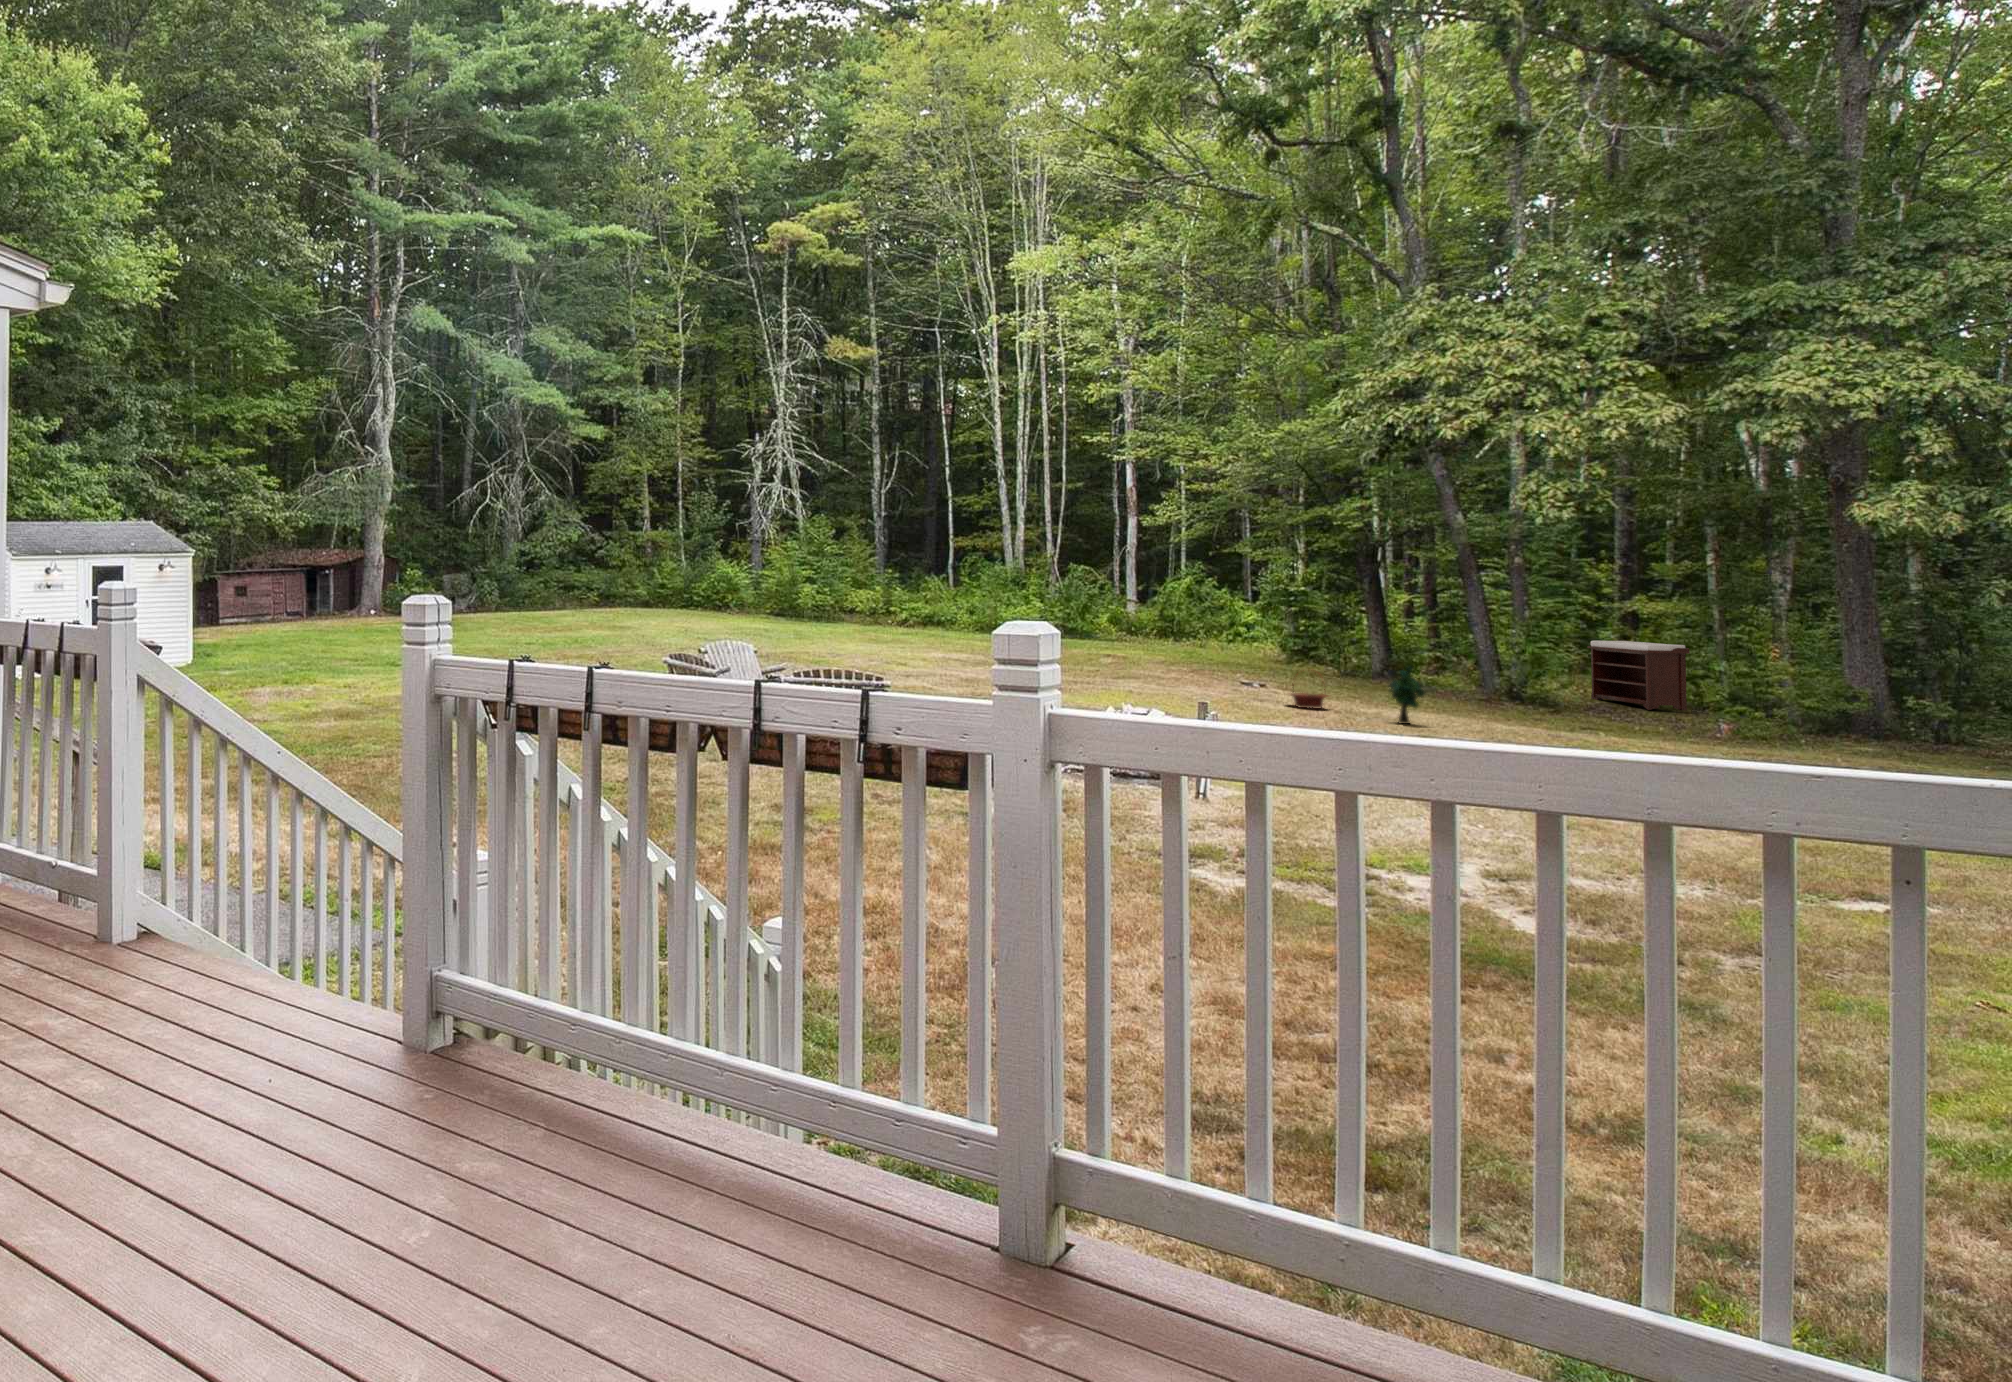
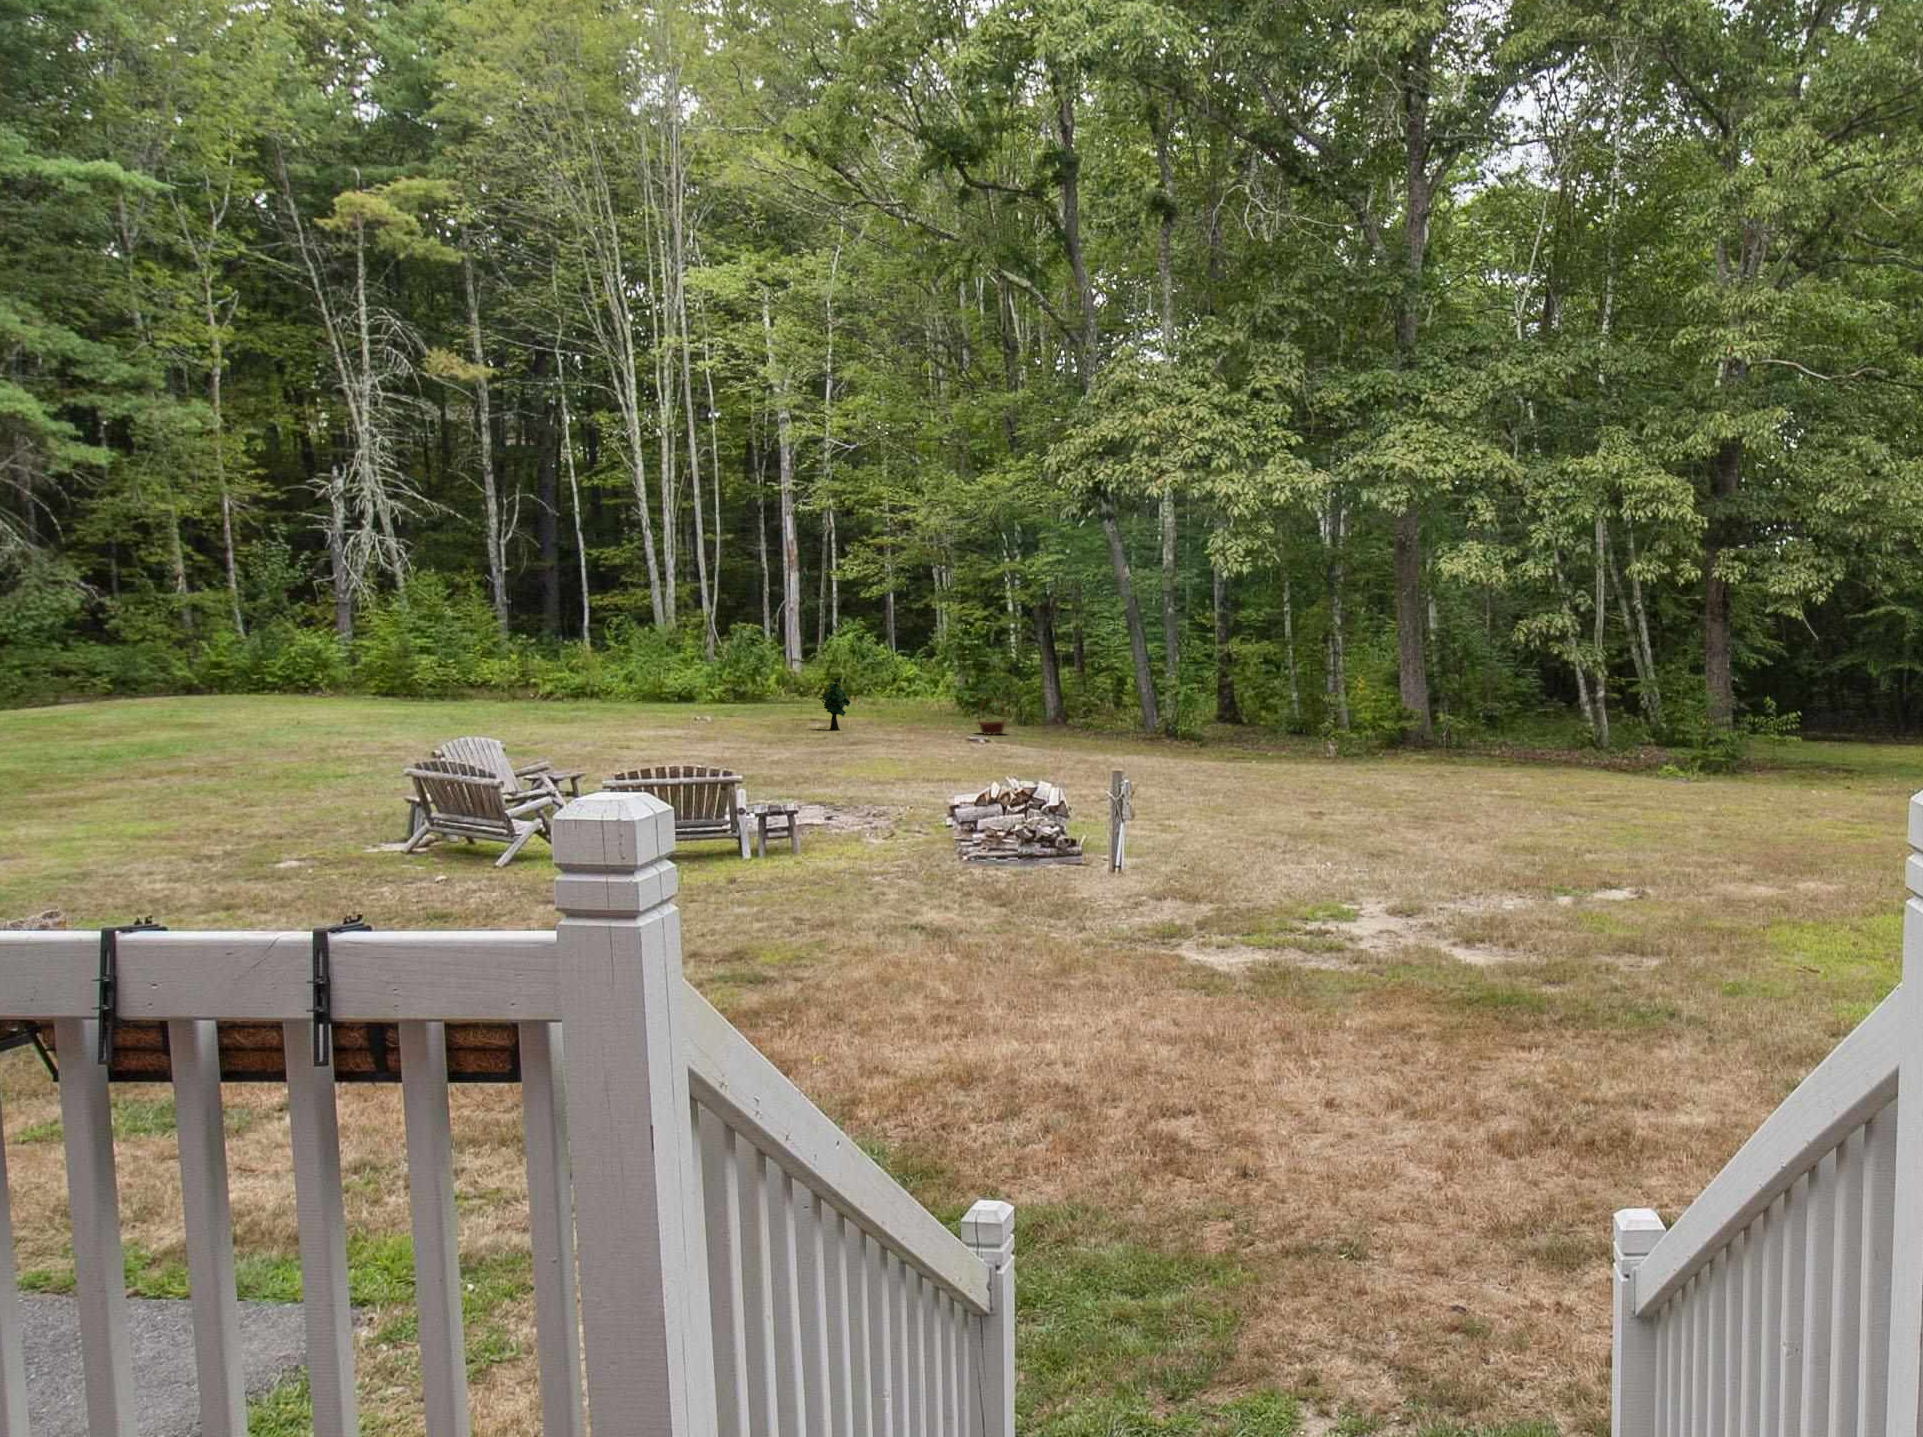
bench: present [1587,641,1690,710] -> none [1177,669,1245,723]
decorative plant: present [1389,666,1425,724] -> present [820,679,850,730]

